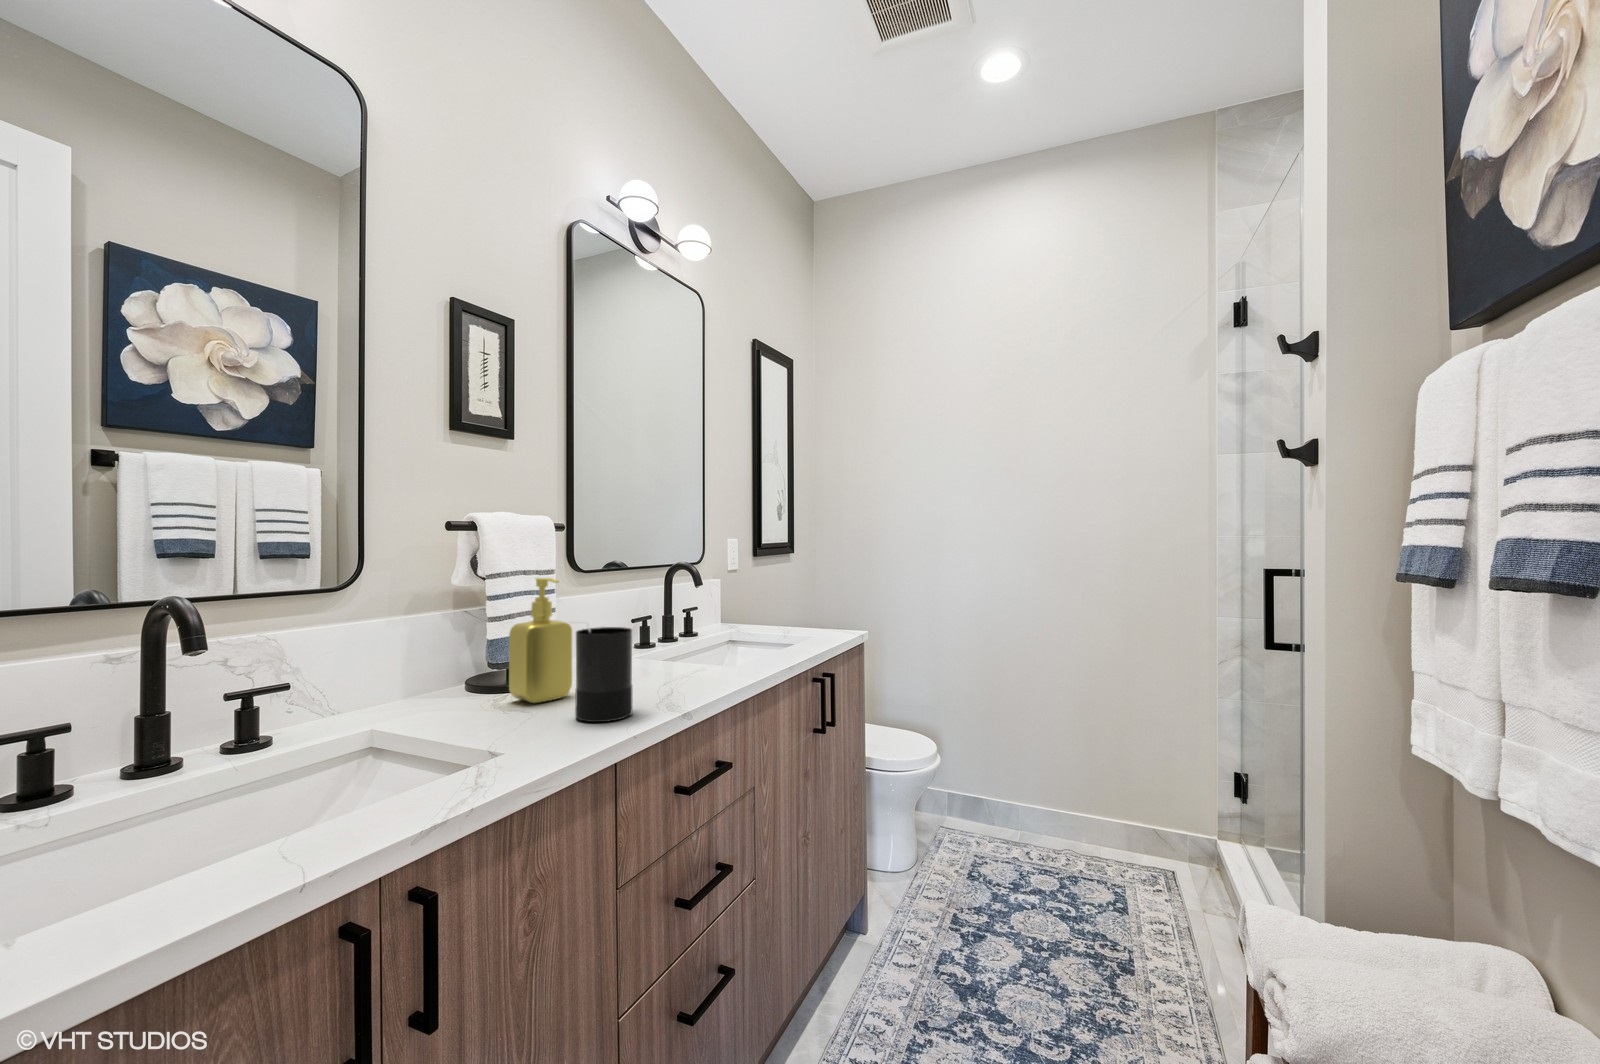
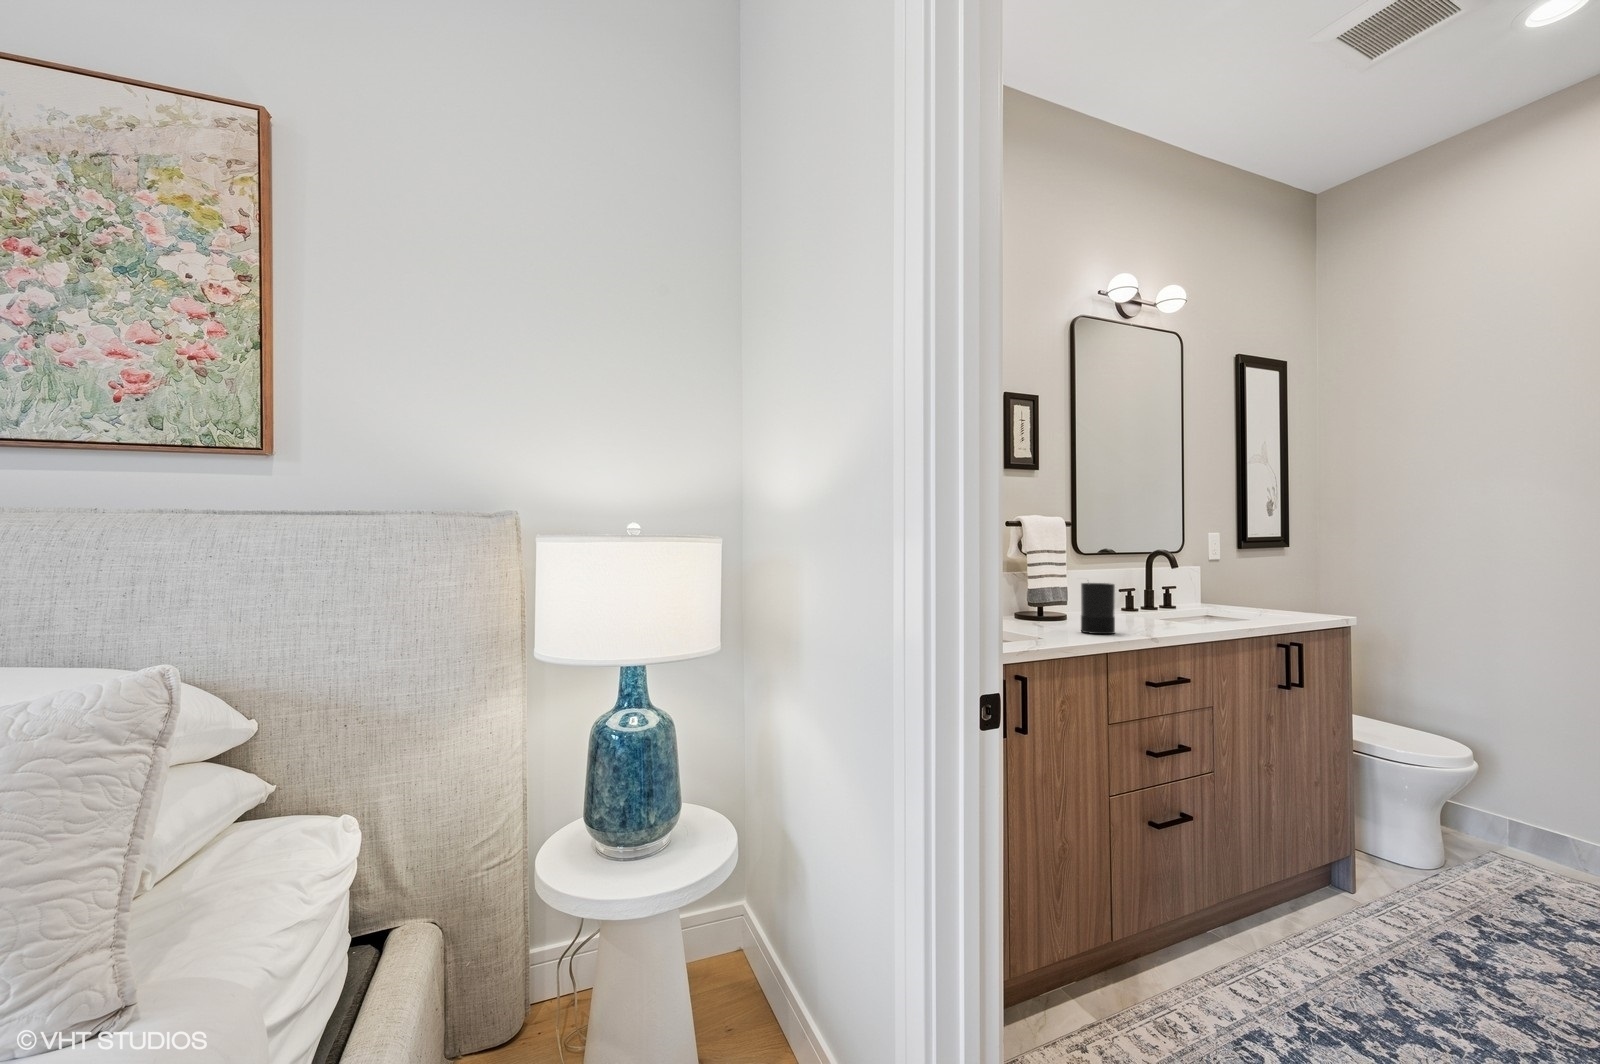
soap dispenser: present [509,578,572,703] -> none [1041,554,1078,626]

